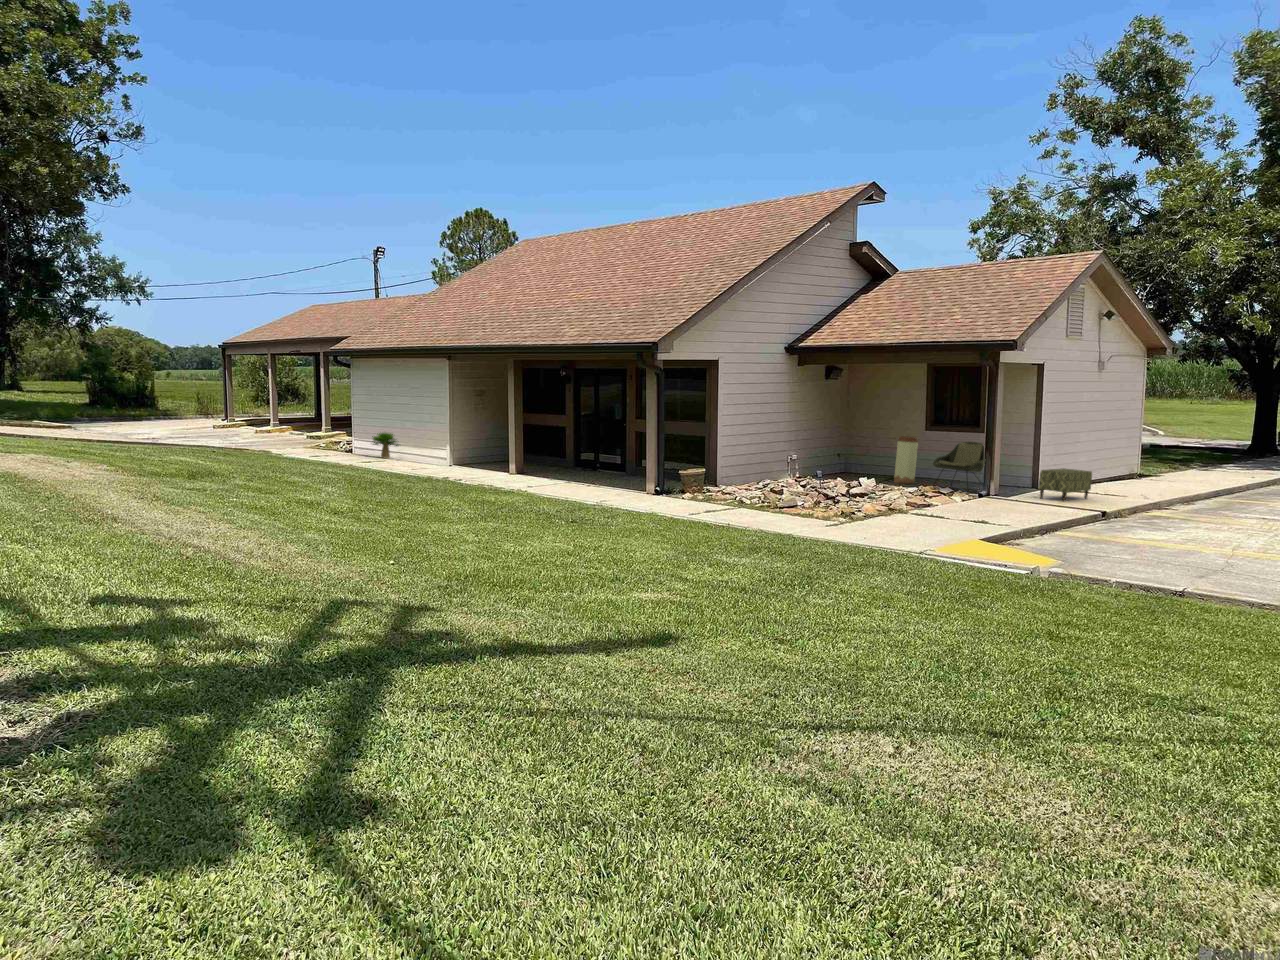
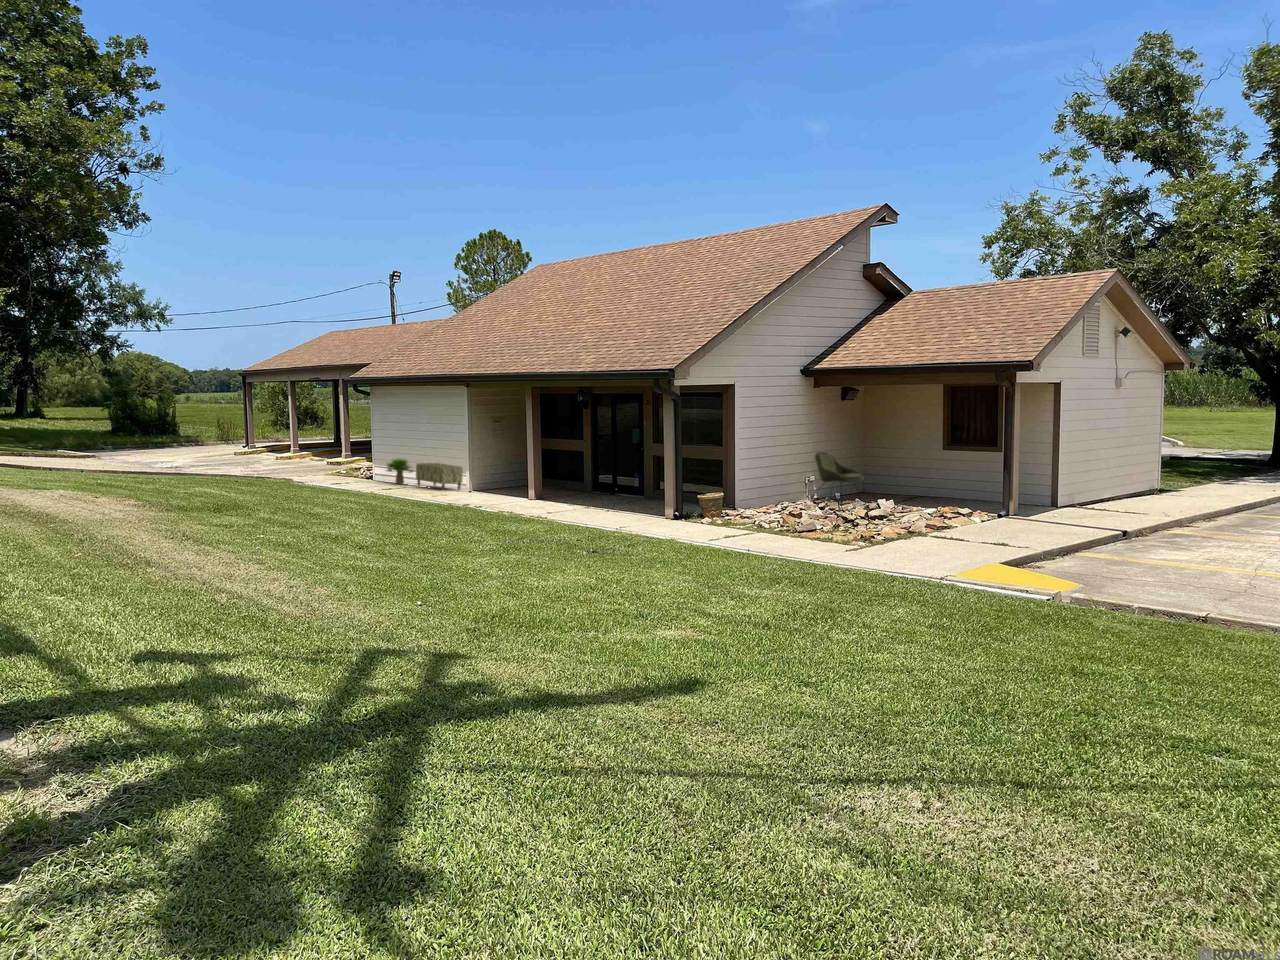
trash can: present [894,436,919,484] -> none [913,454,937,502]
lounge chair: present [933,442,984,493] -> present [813,452,864,503]
bench: present [1039,468,1092,501] -> present [416,463,463,491]

